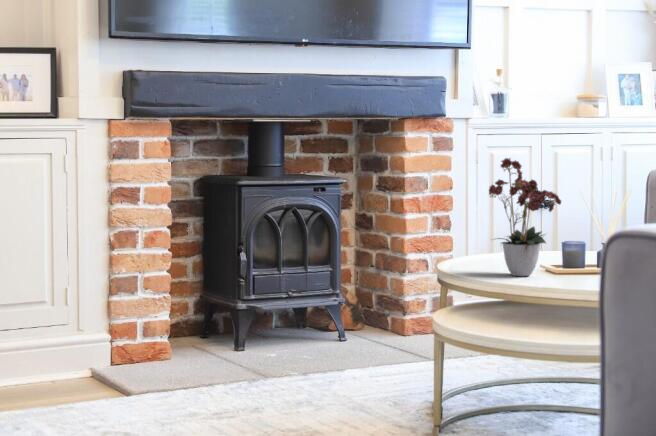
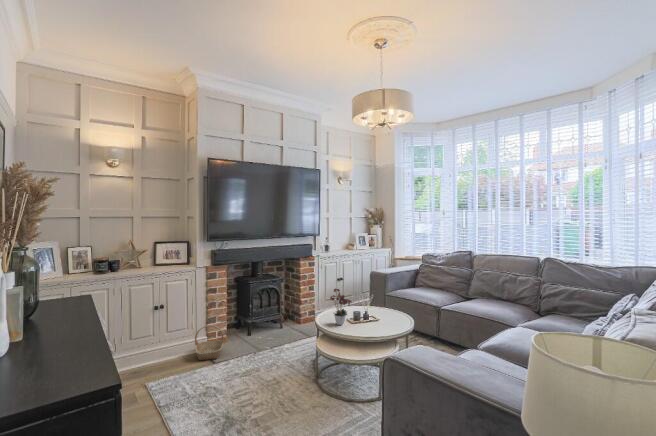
basket: none [74,292,162,389] -> present [195,325,224,360]

